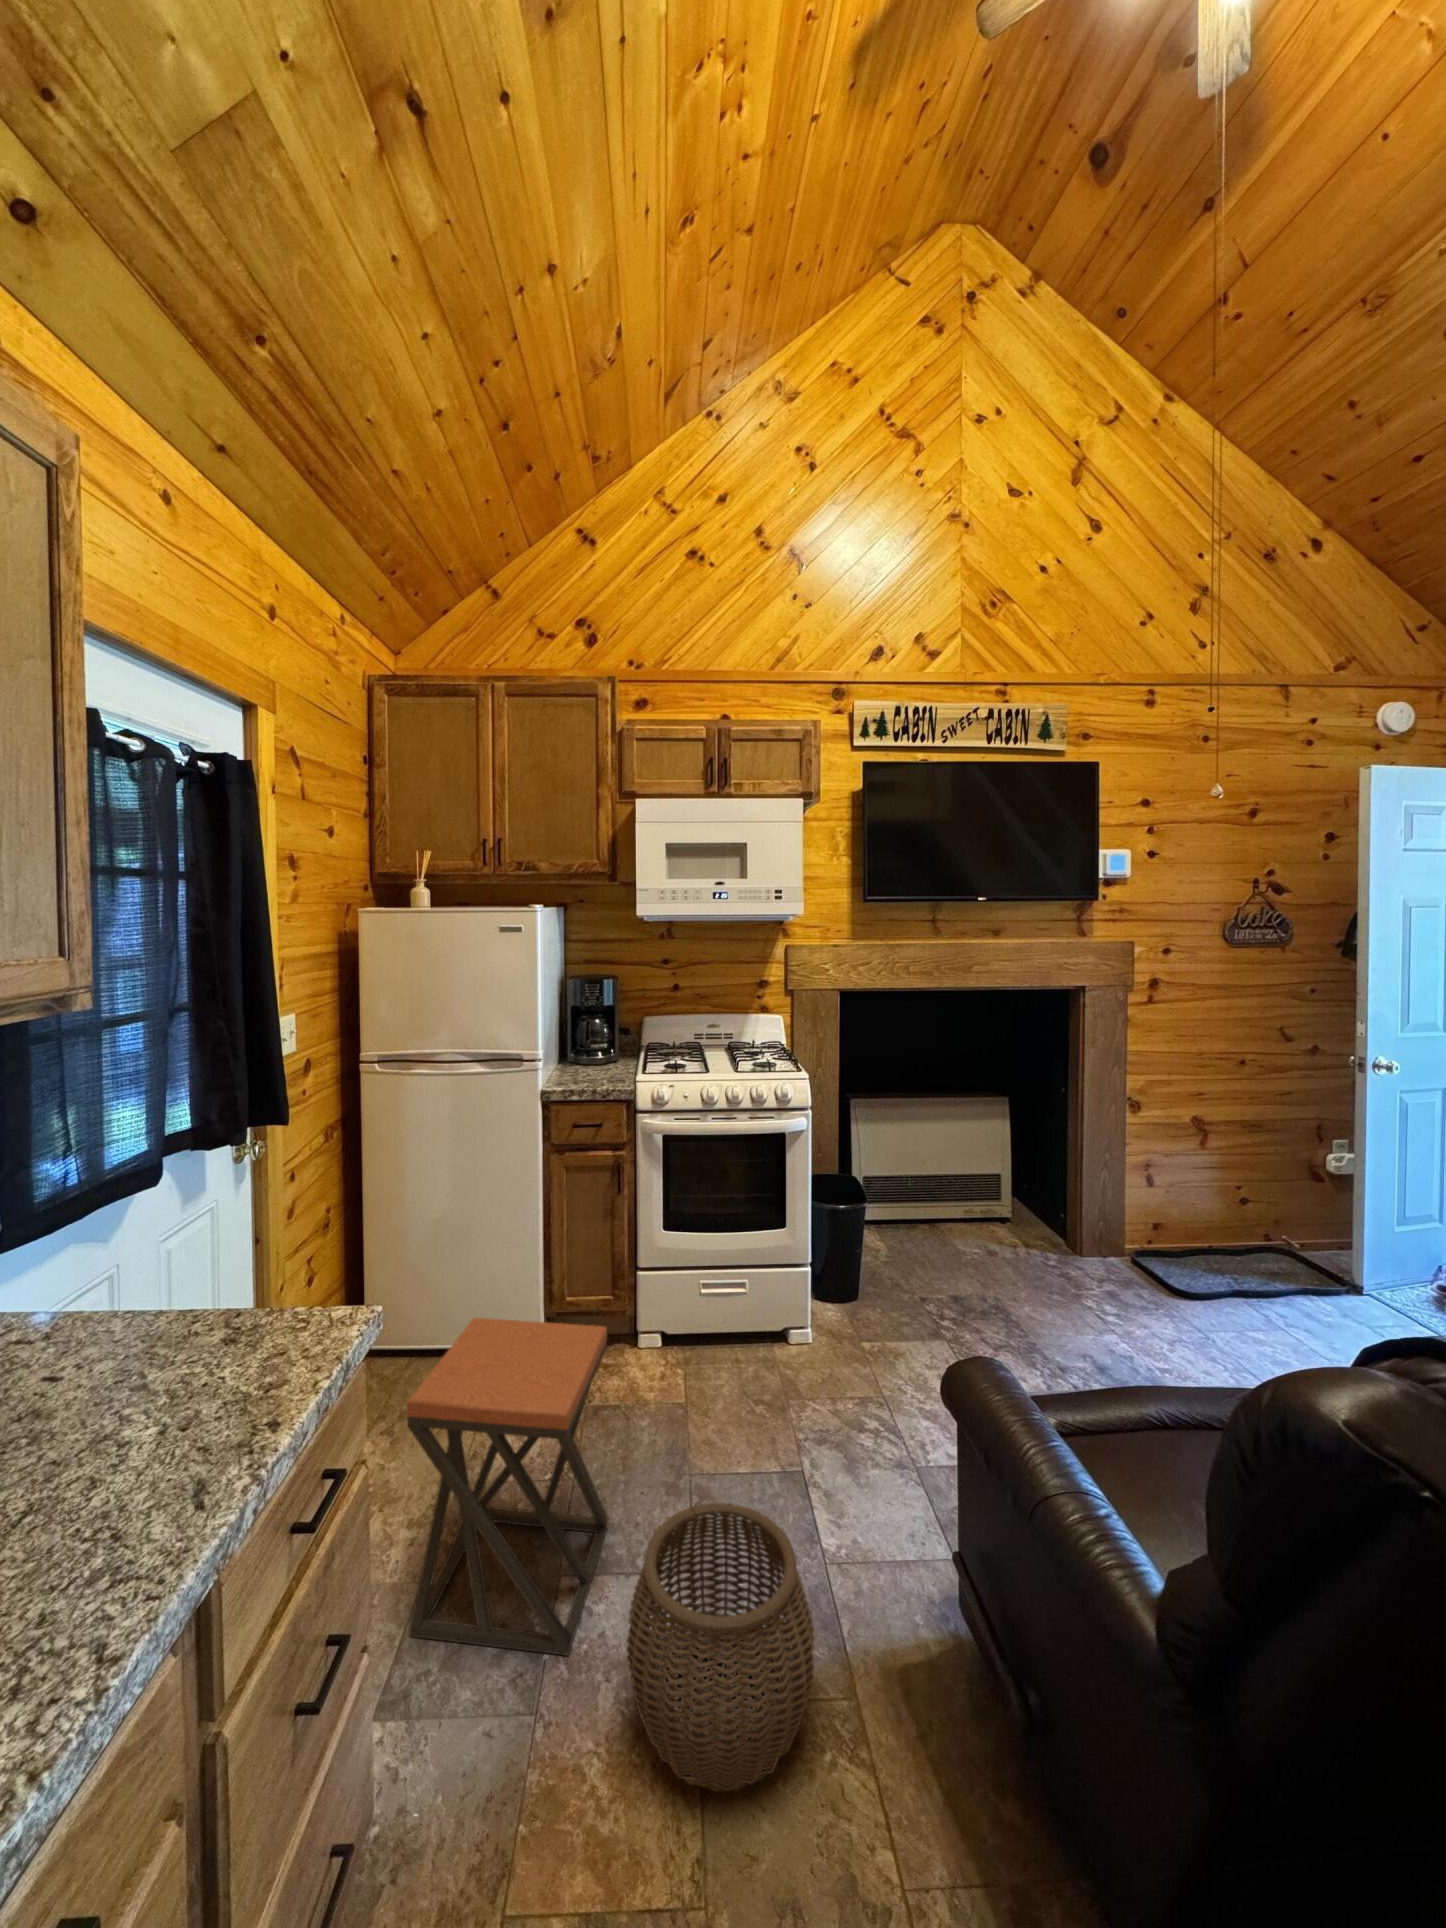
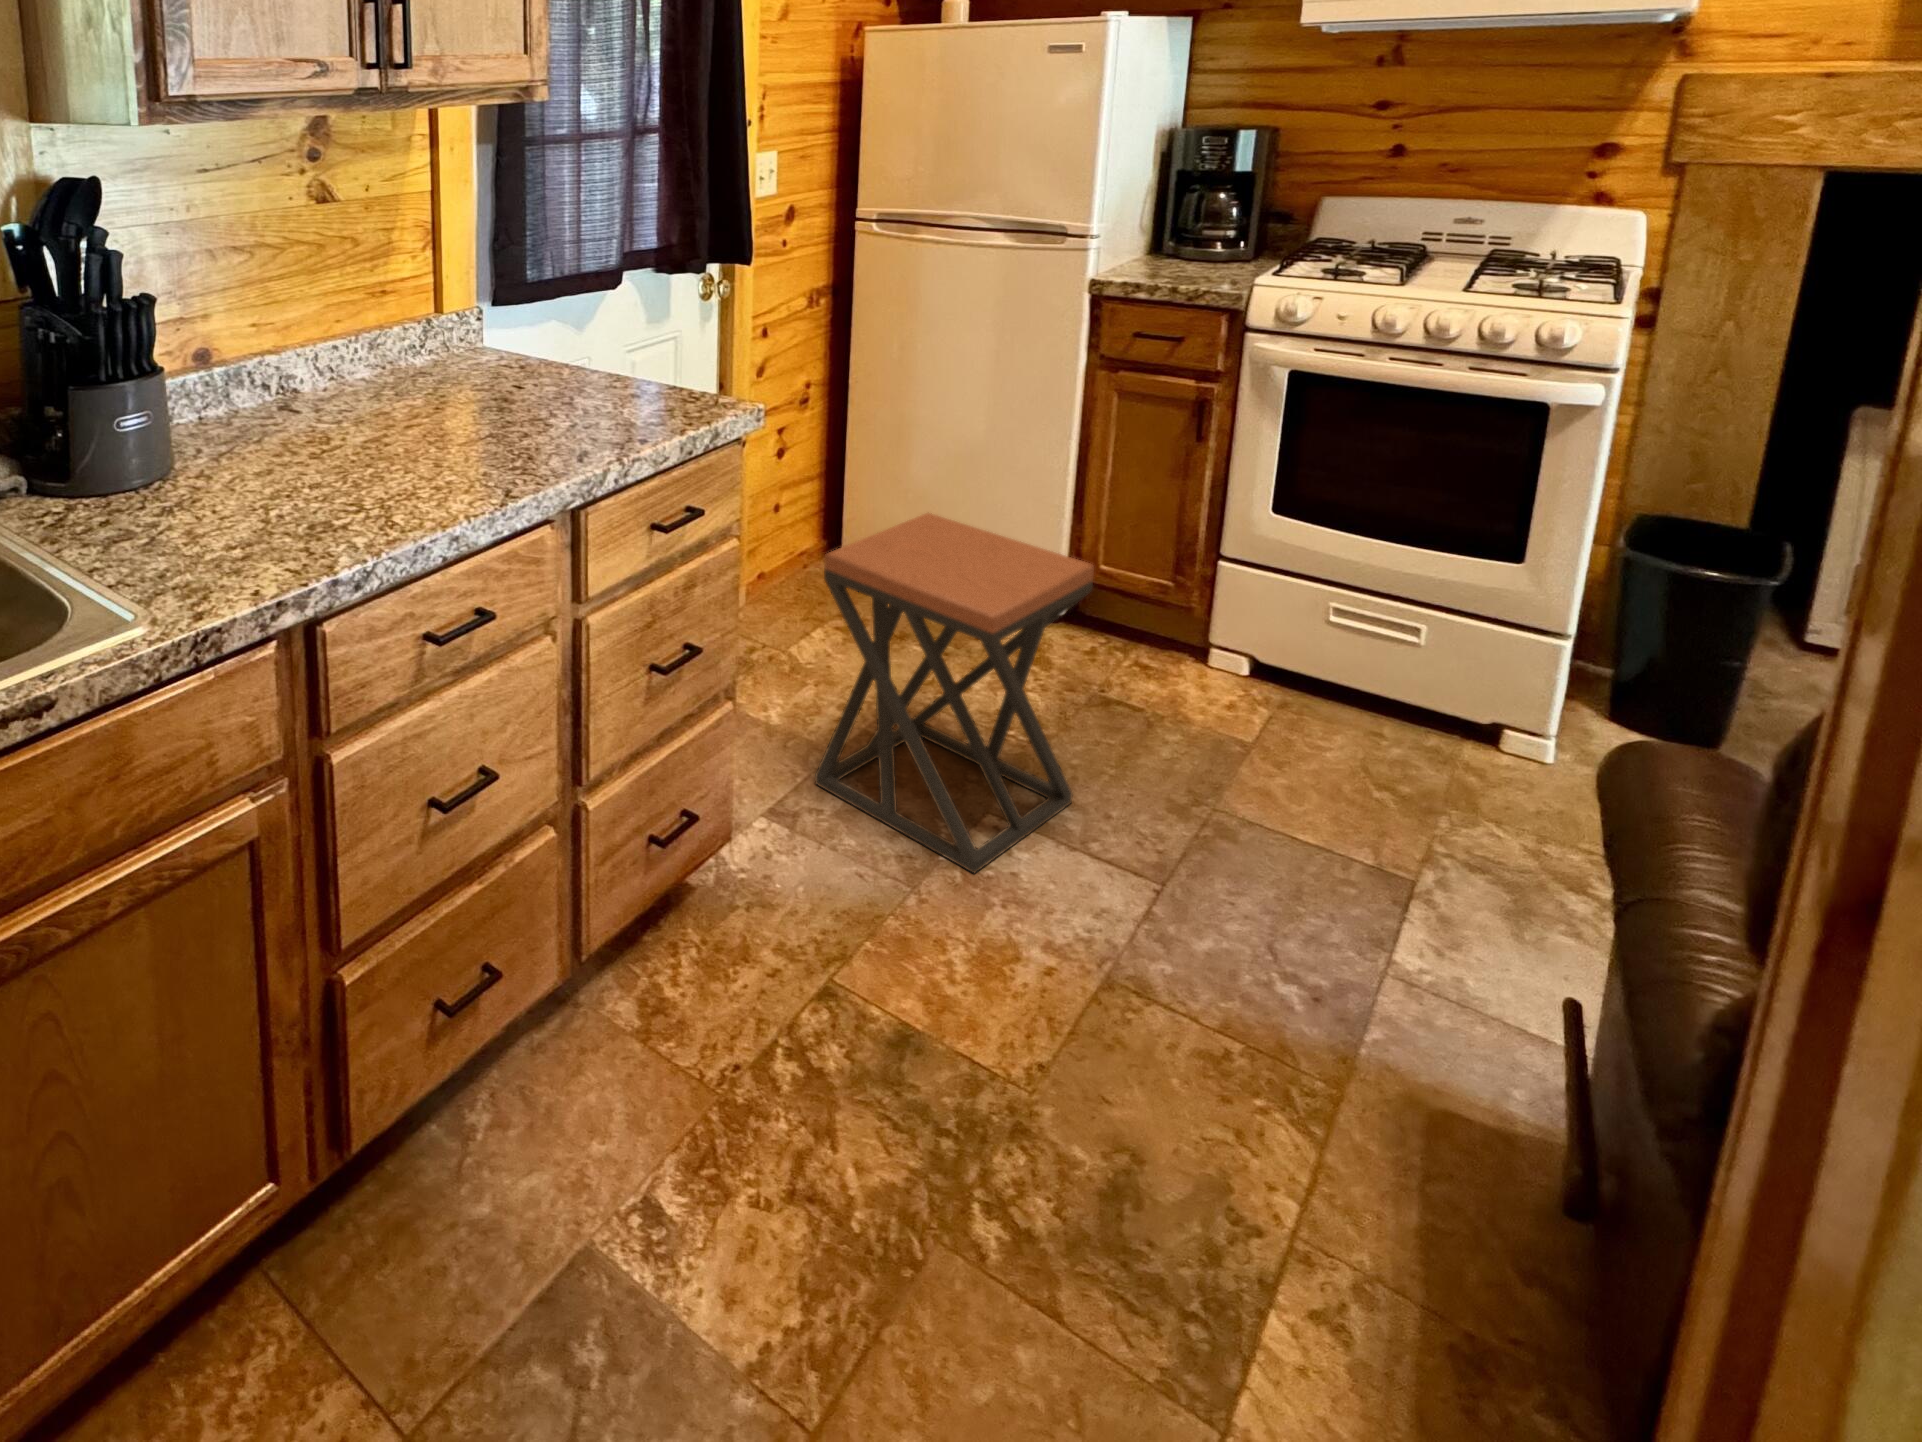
woven basket: present [627,1503,815,1791] -> none [1021,777,1297,1076]

